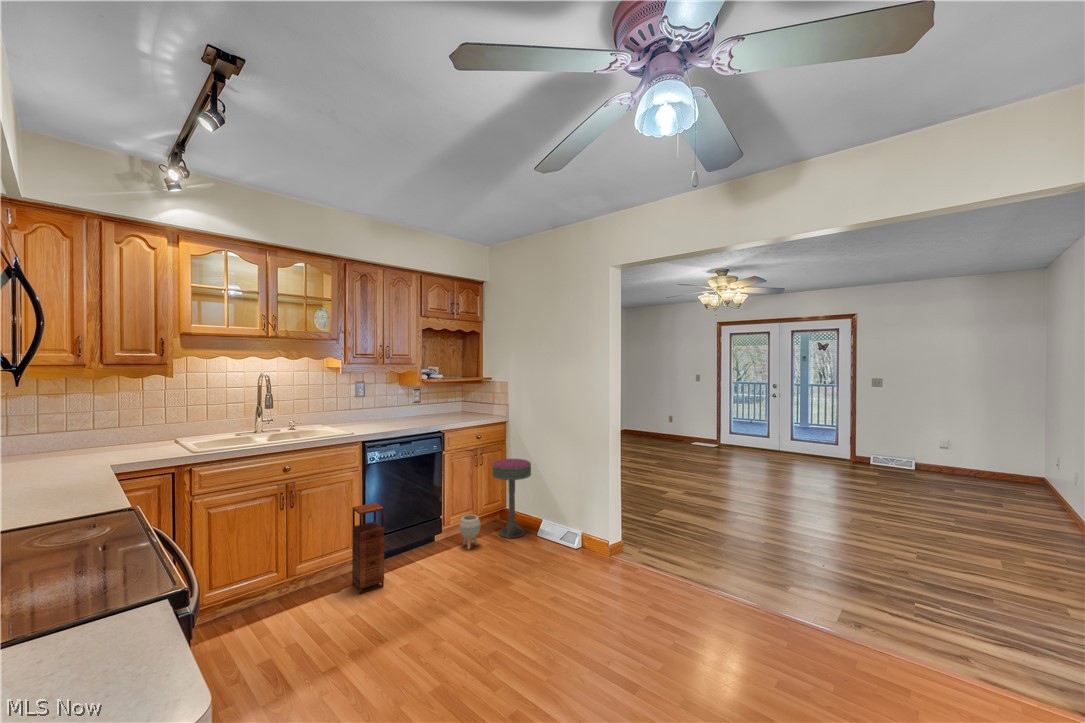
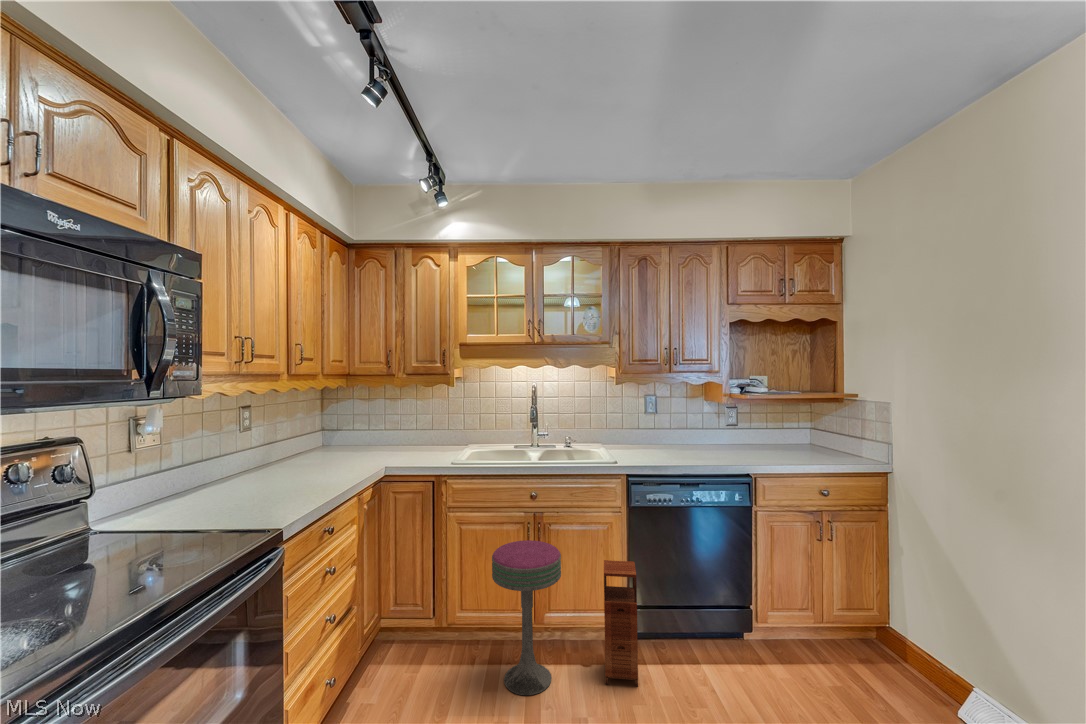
bar stool: present [492,459,531,538] -> present [492,540,561,695]
planter: present [459,515,480,549] -> none [777,618,816,680]

